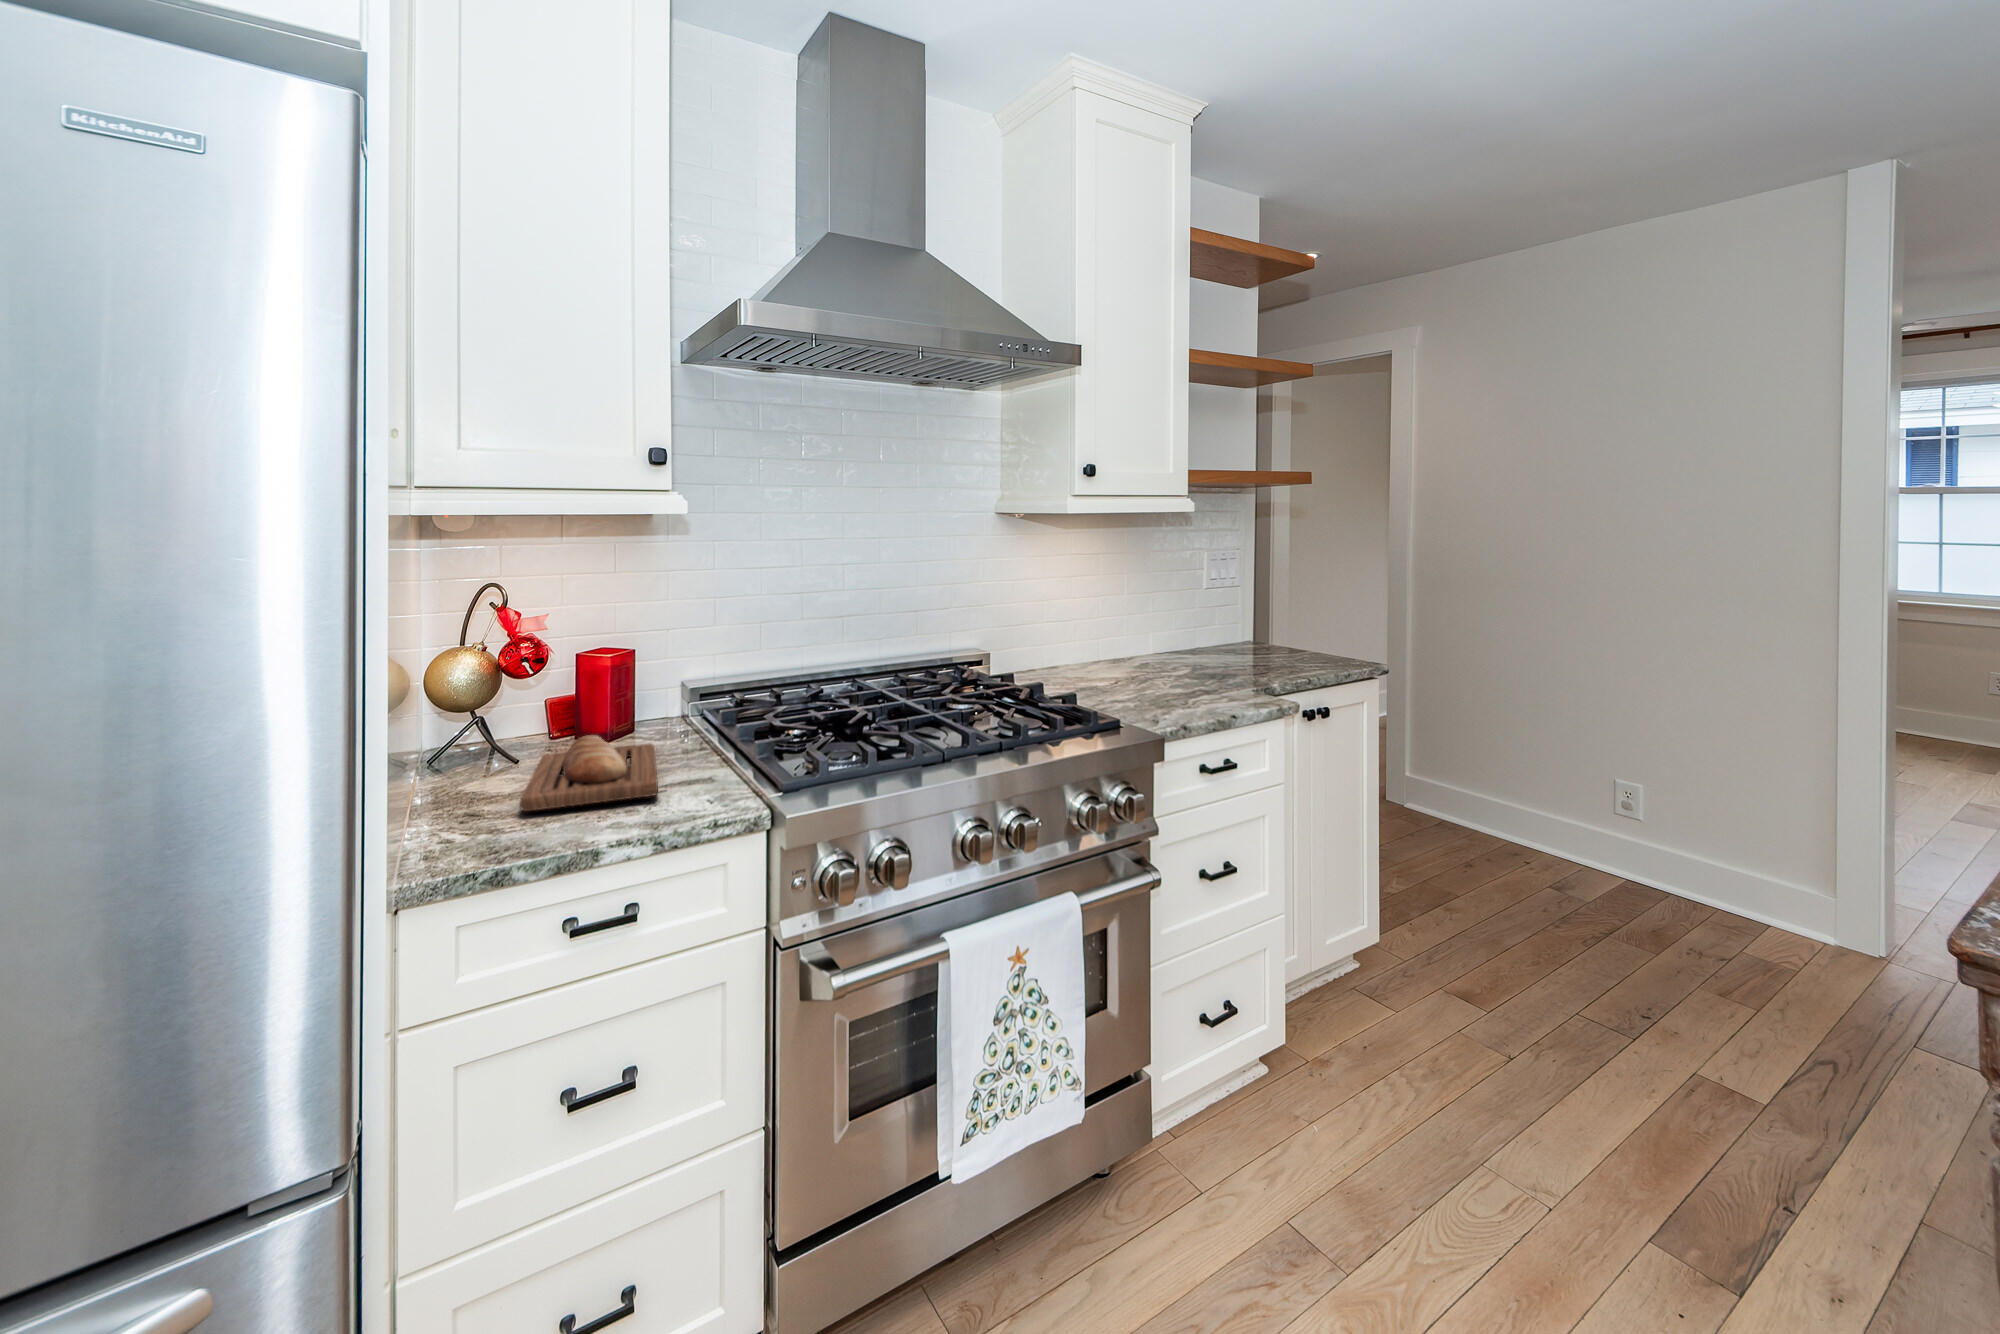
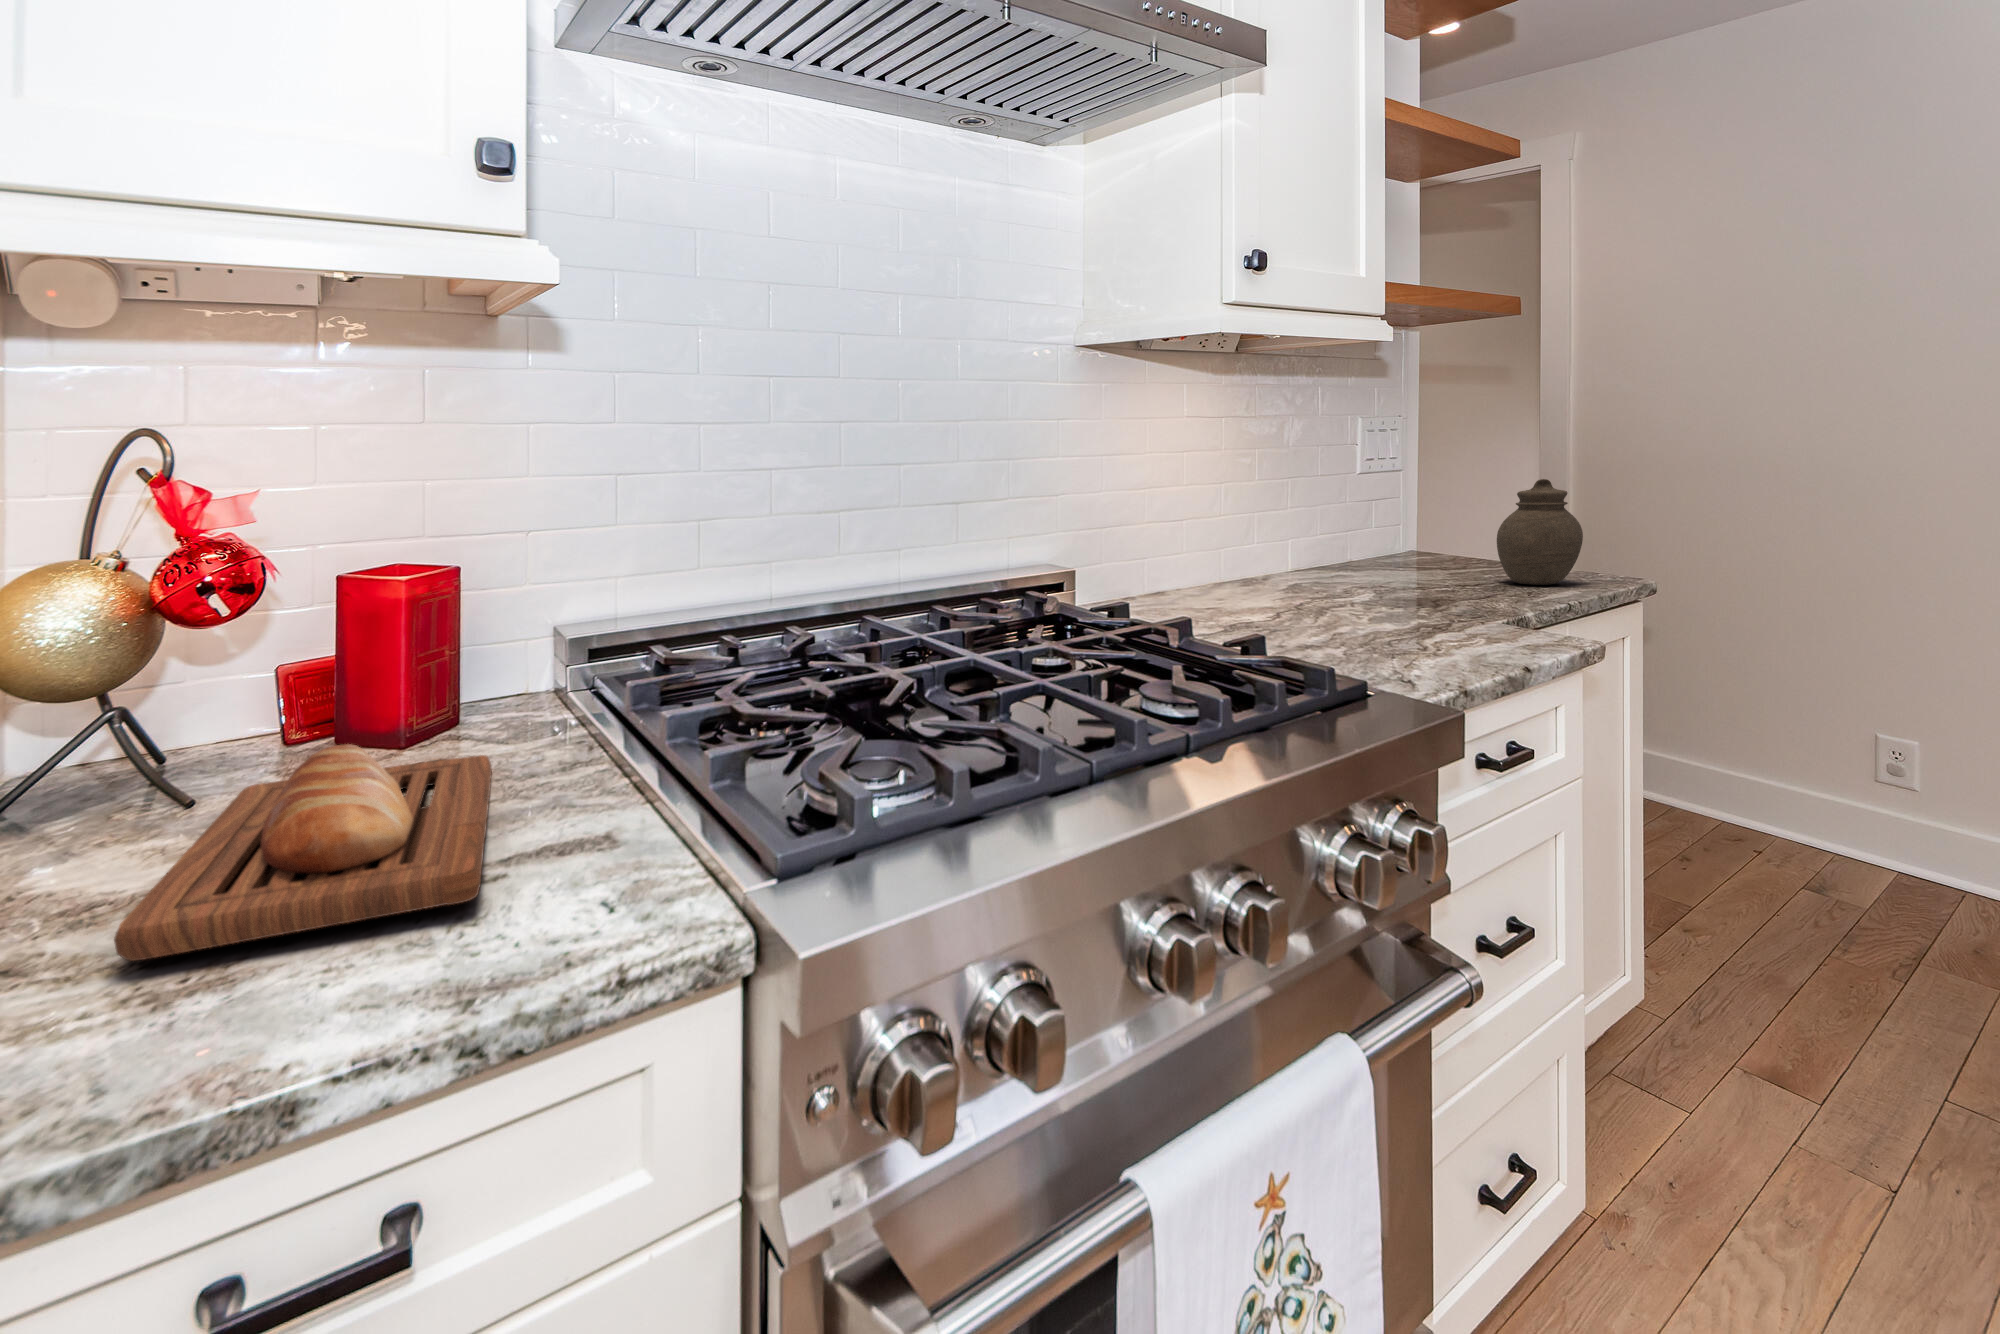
jar: none [1250,599,1299,663] -> present [1497,479,1583,585]

